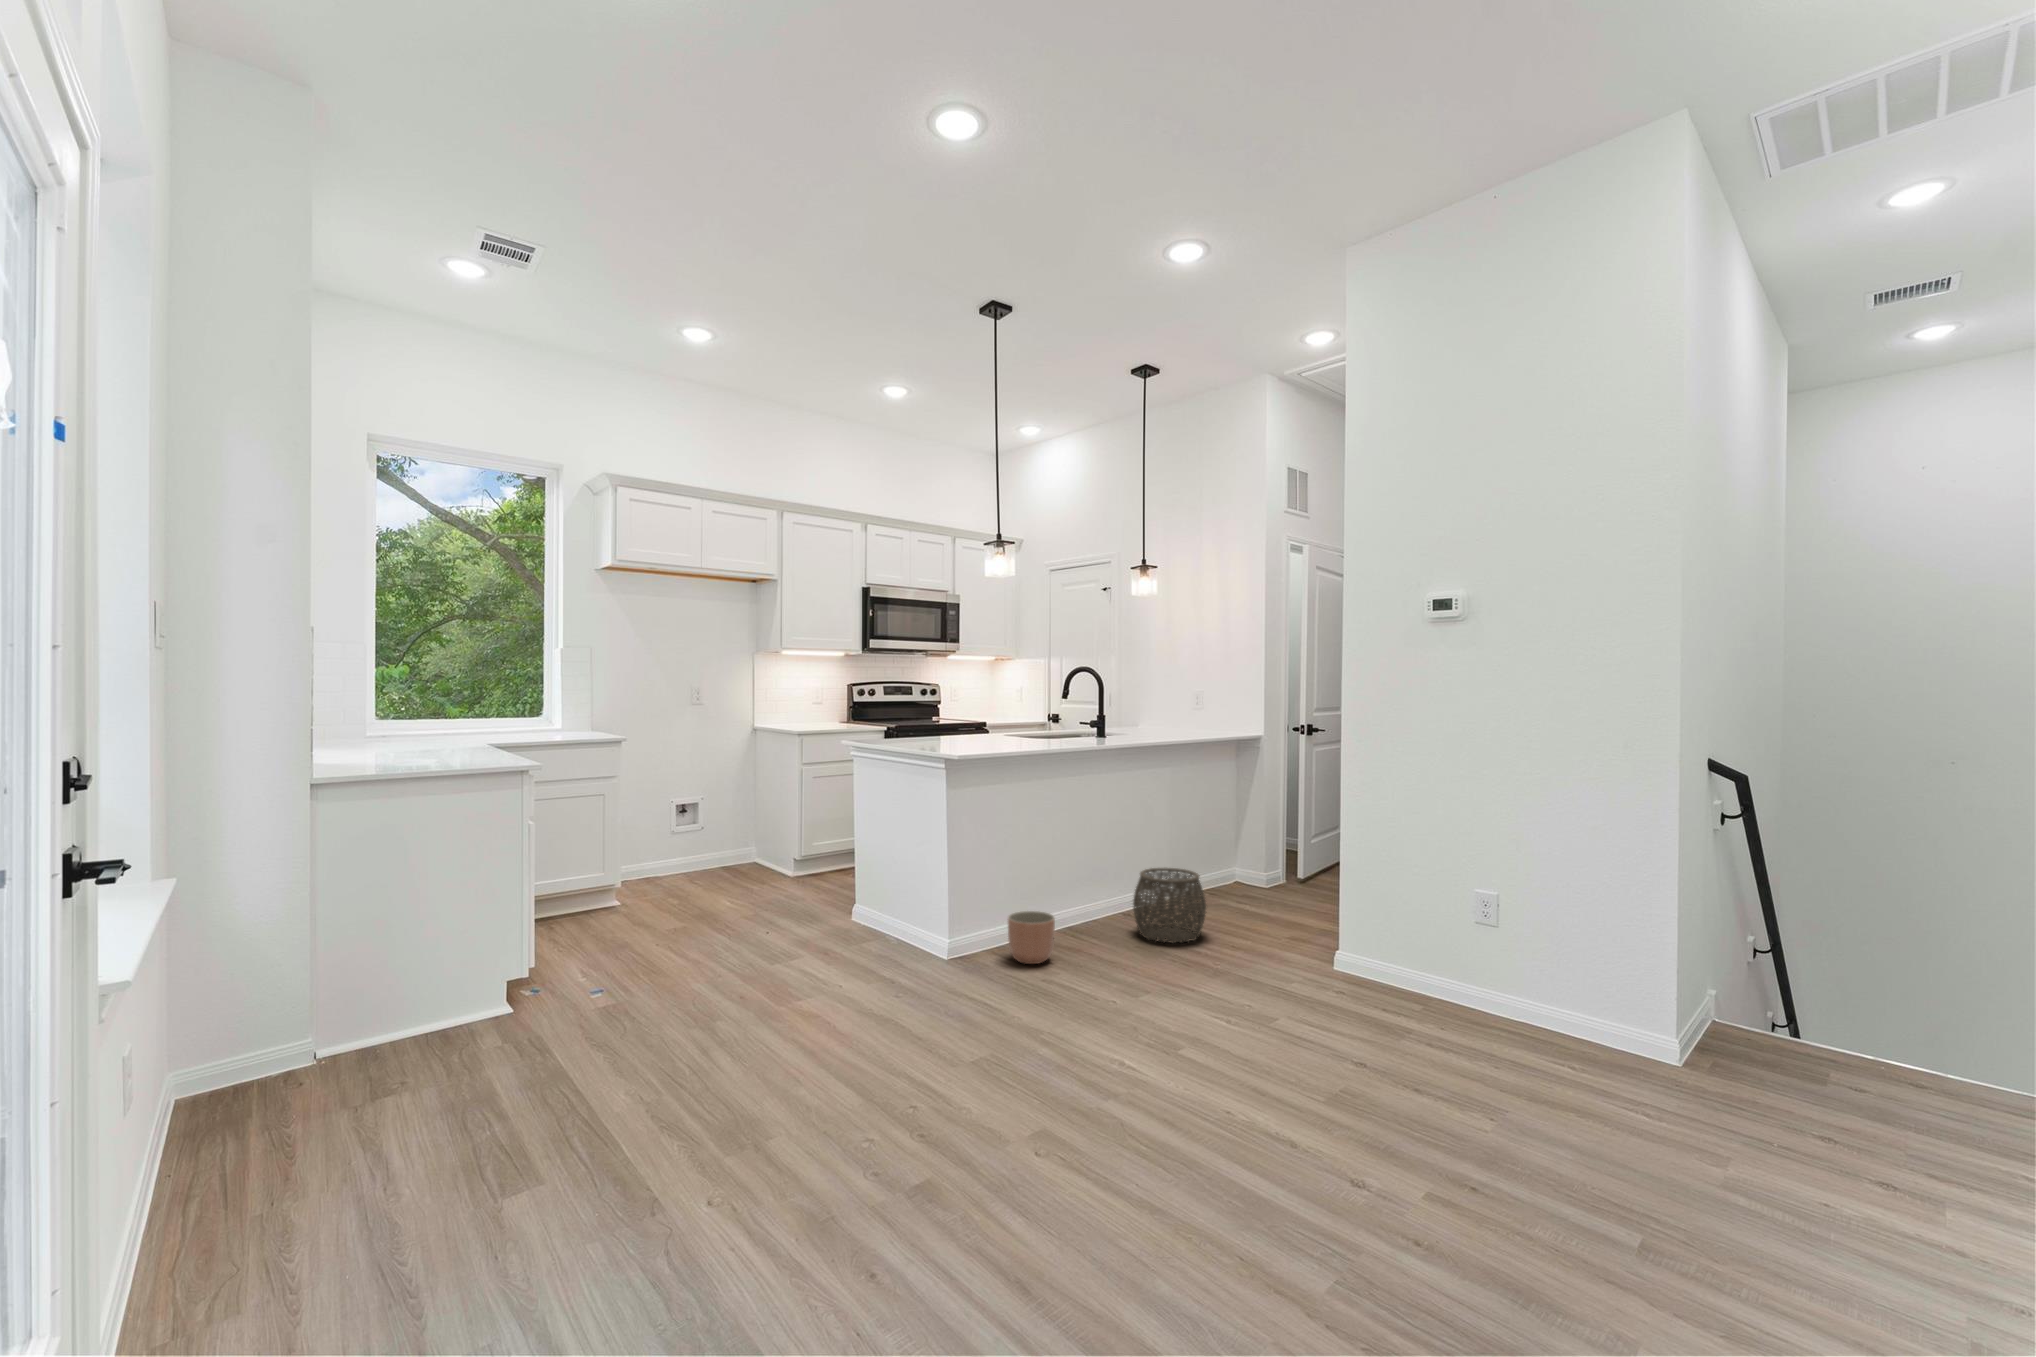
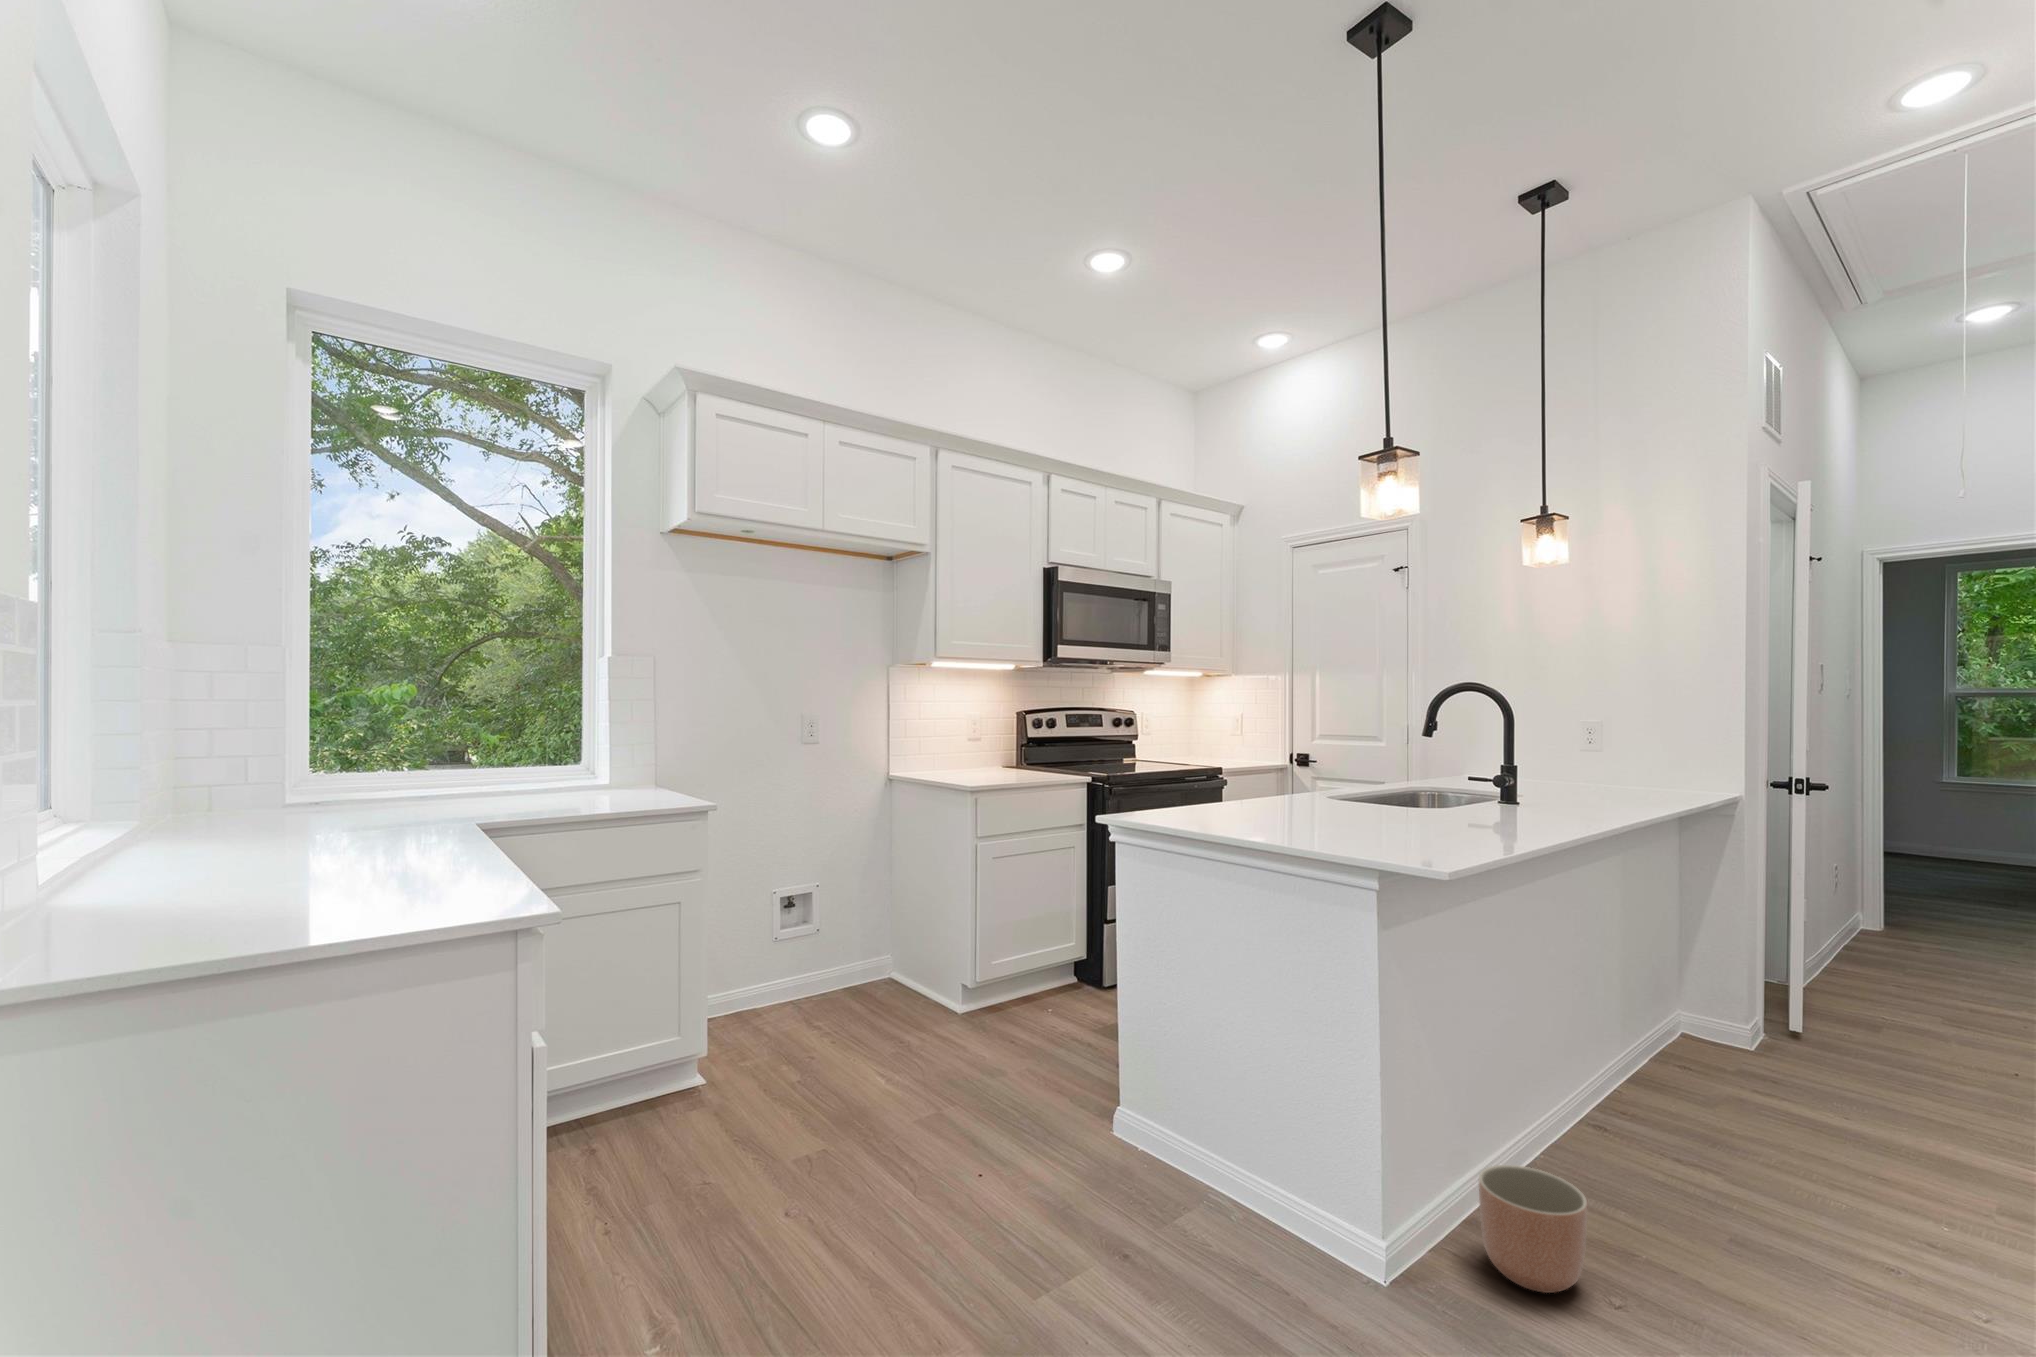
woven basket: present [1133,868,1206,943] -> none [1645,1056,1820,1224]

